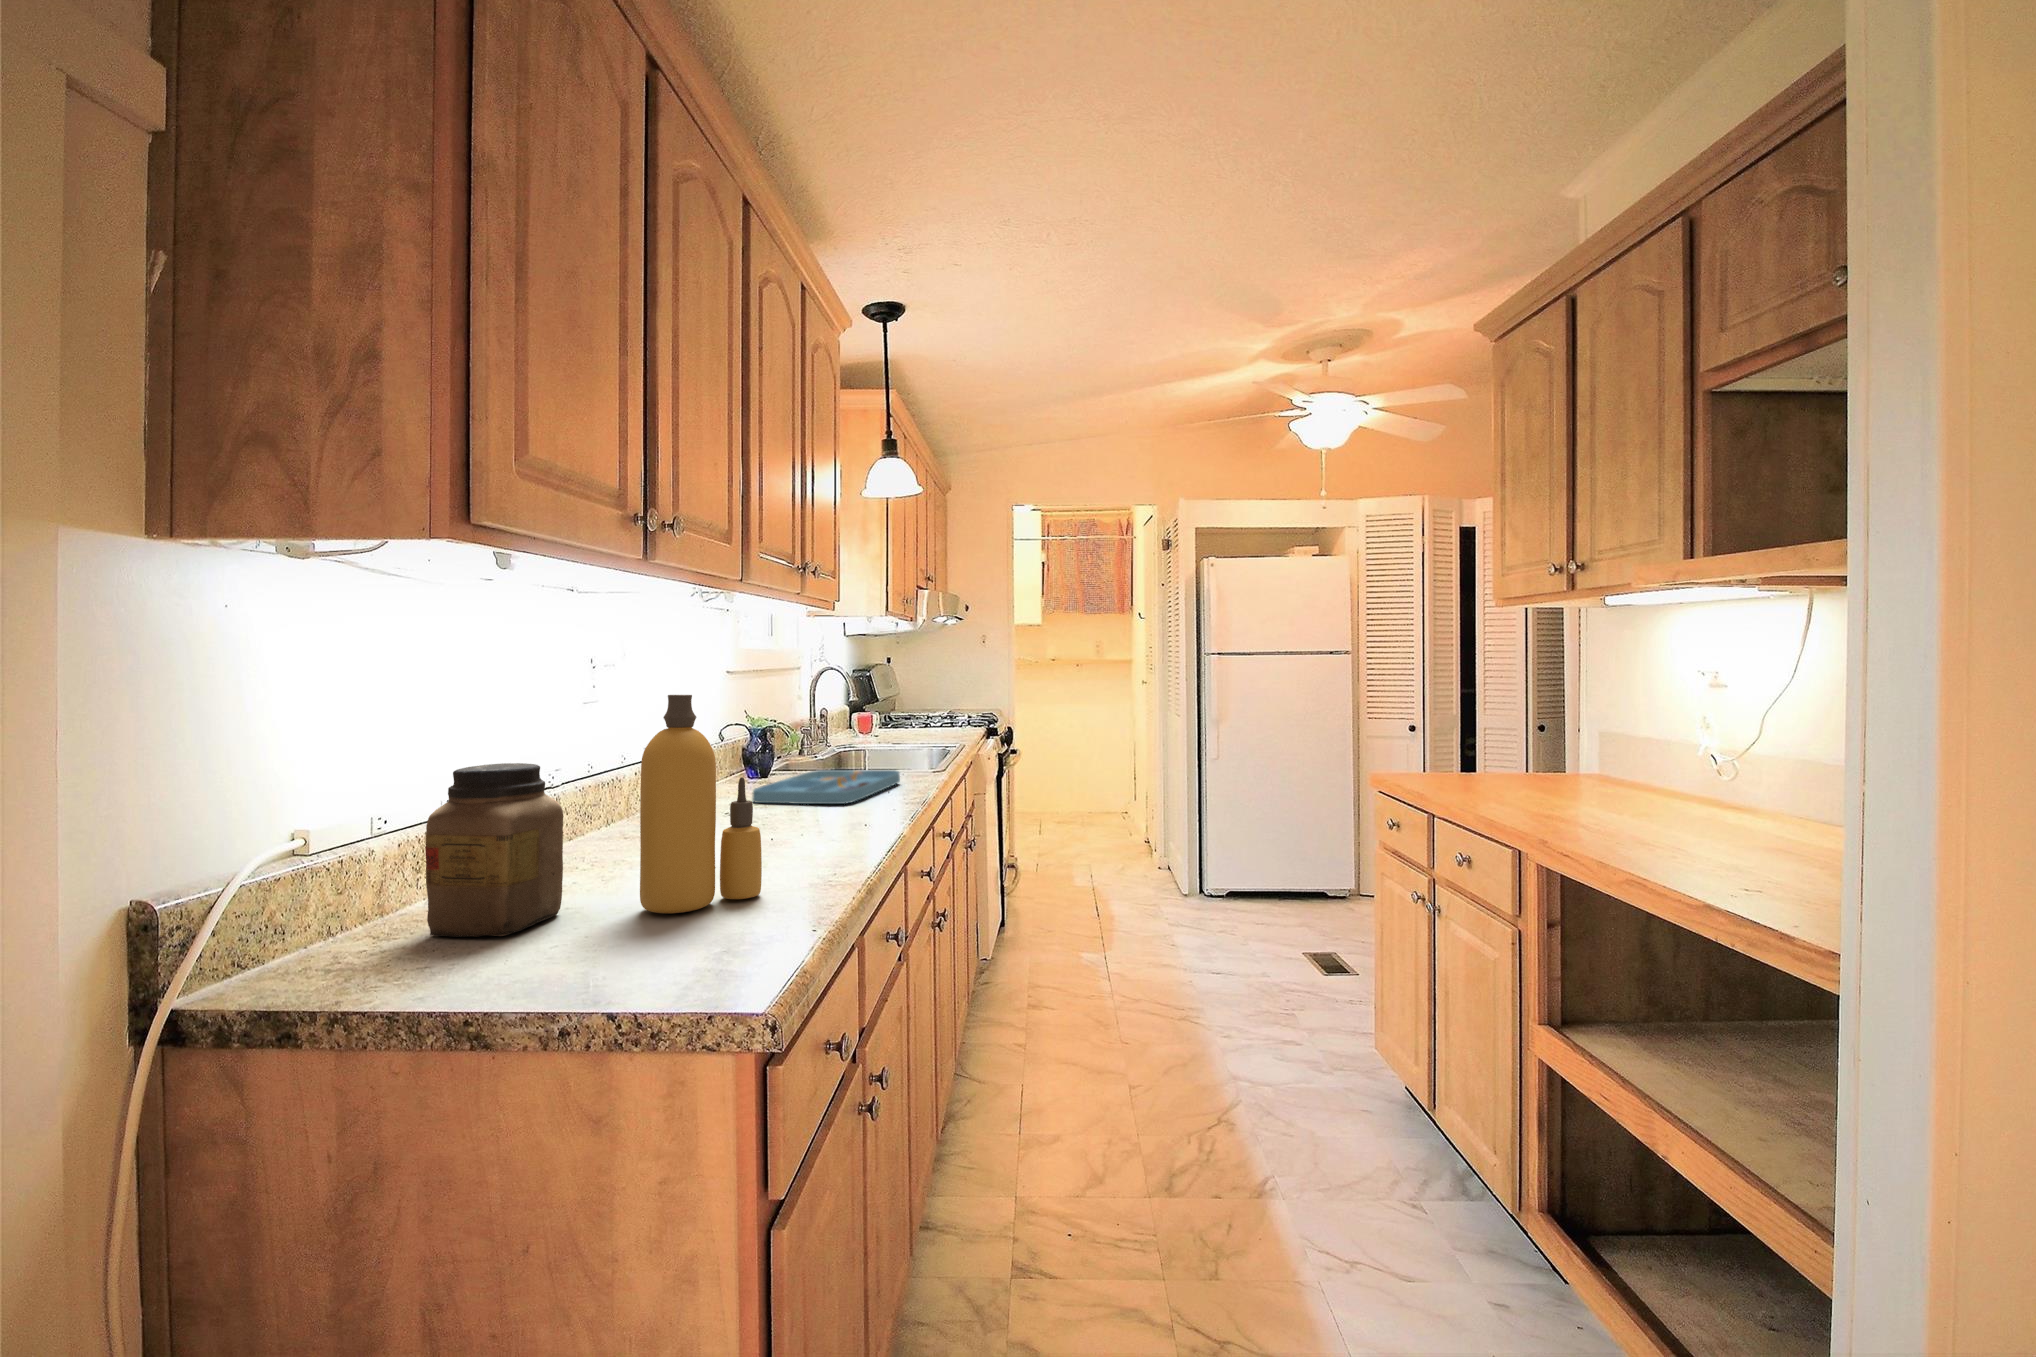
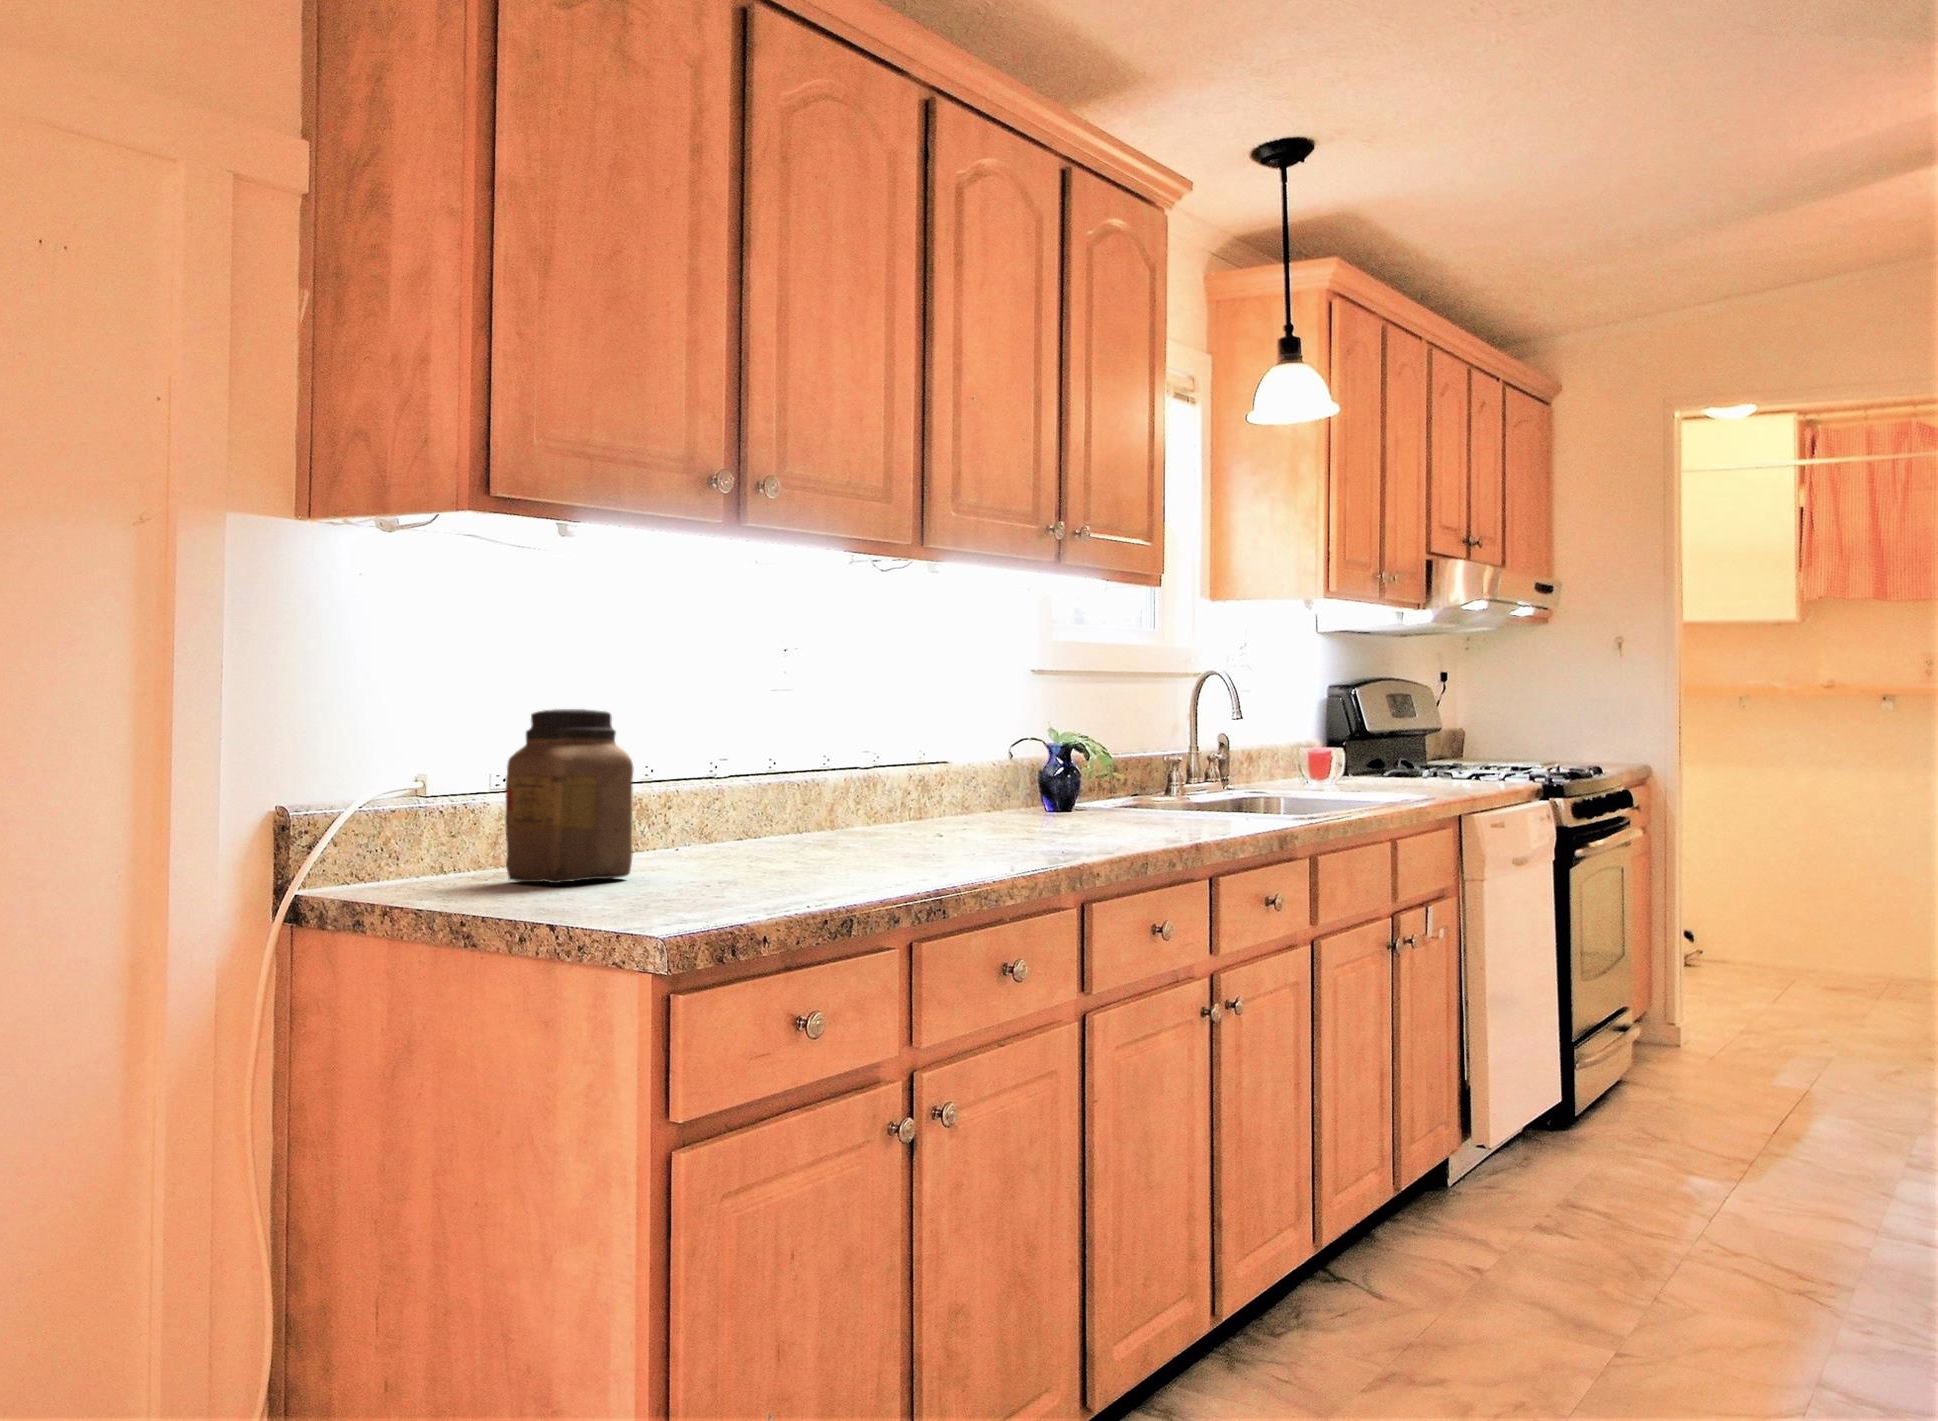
bottle: present [640,695,762,913] -> none [694,632,832,883]
tray: present [752,770,900,804] -> none [993,803,1227,833]

